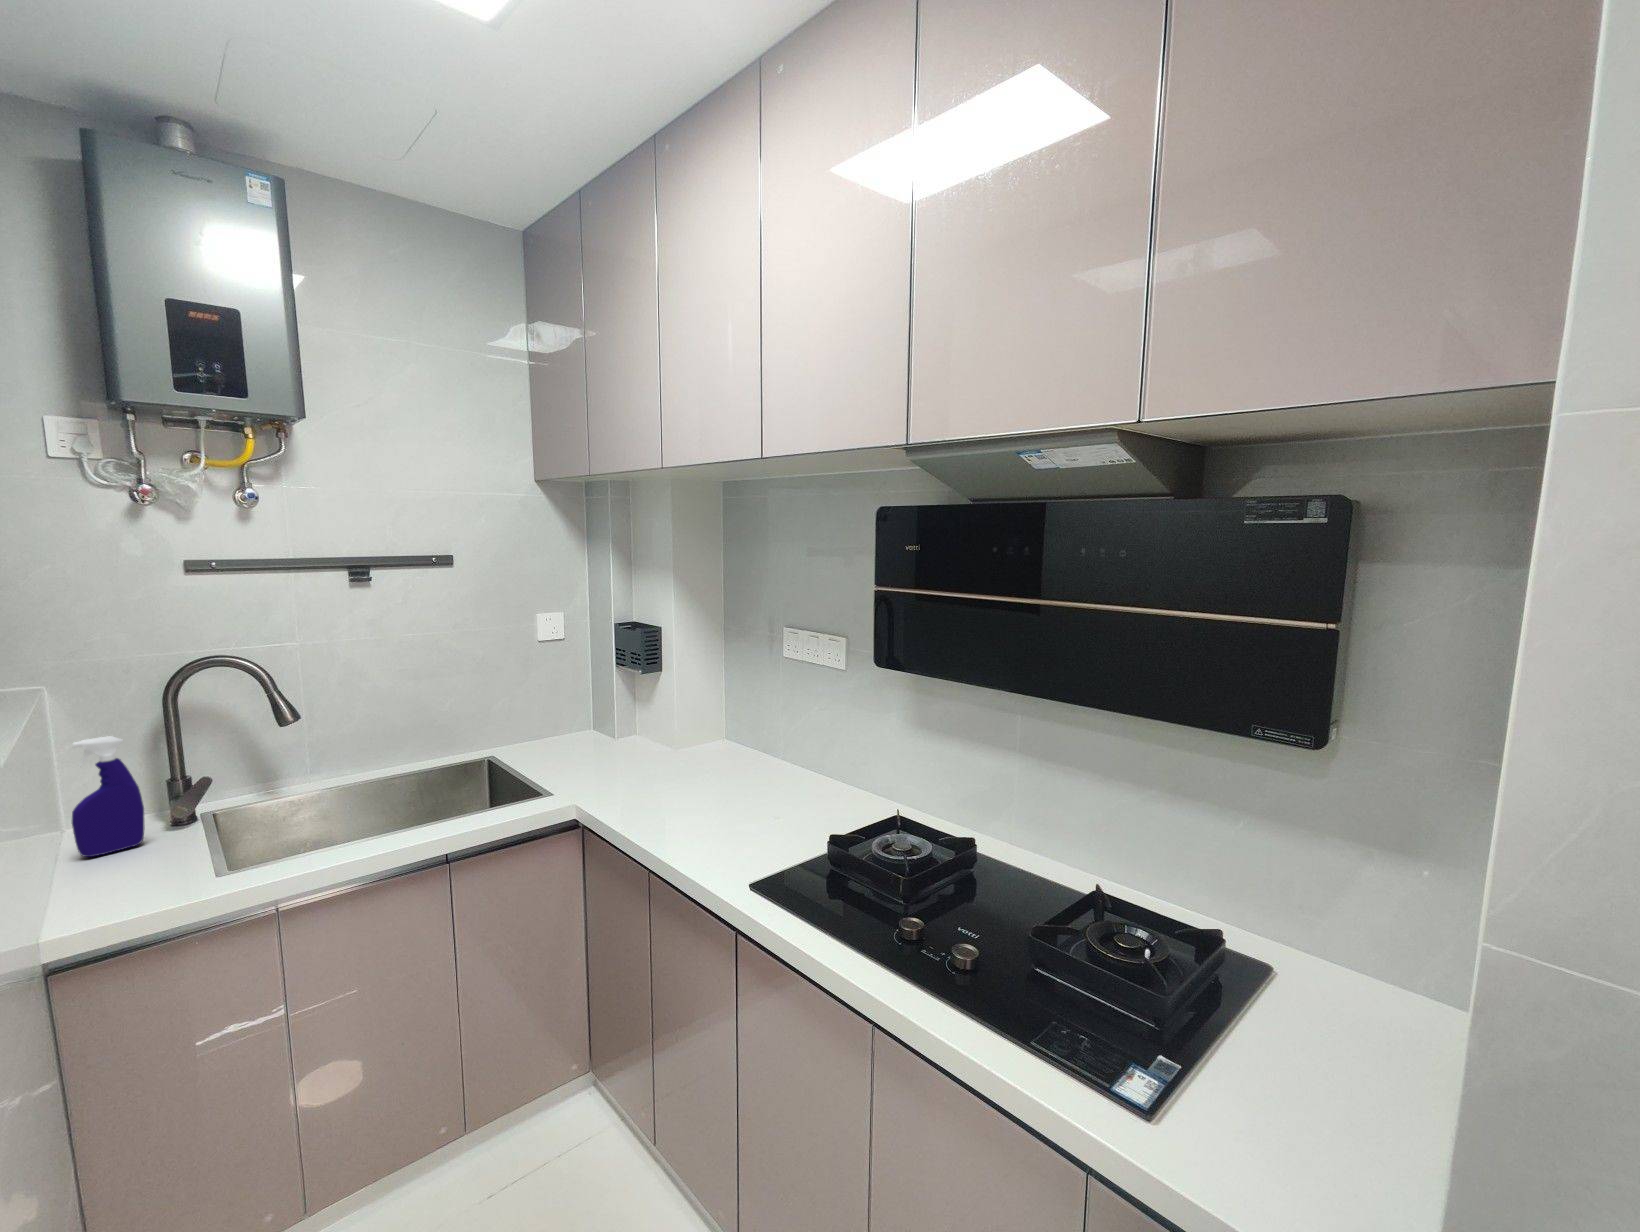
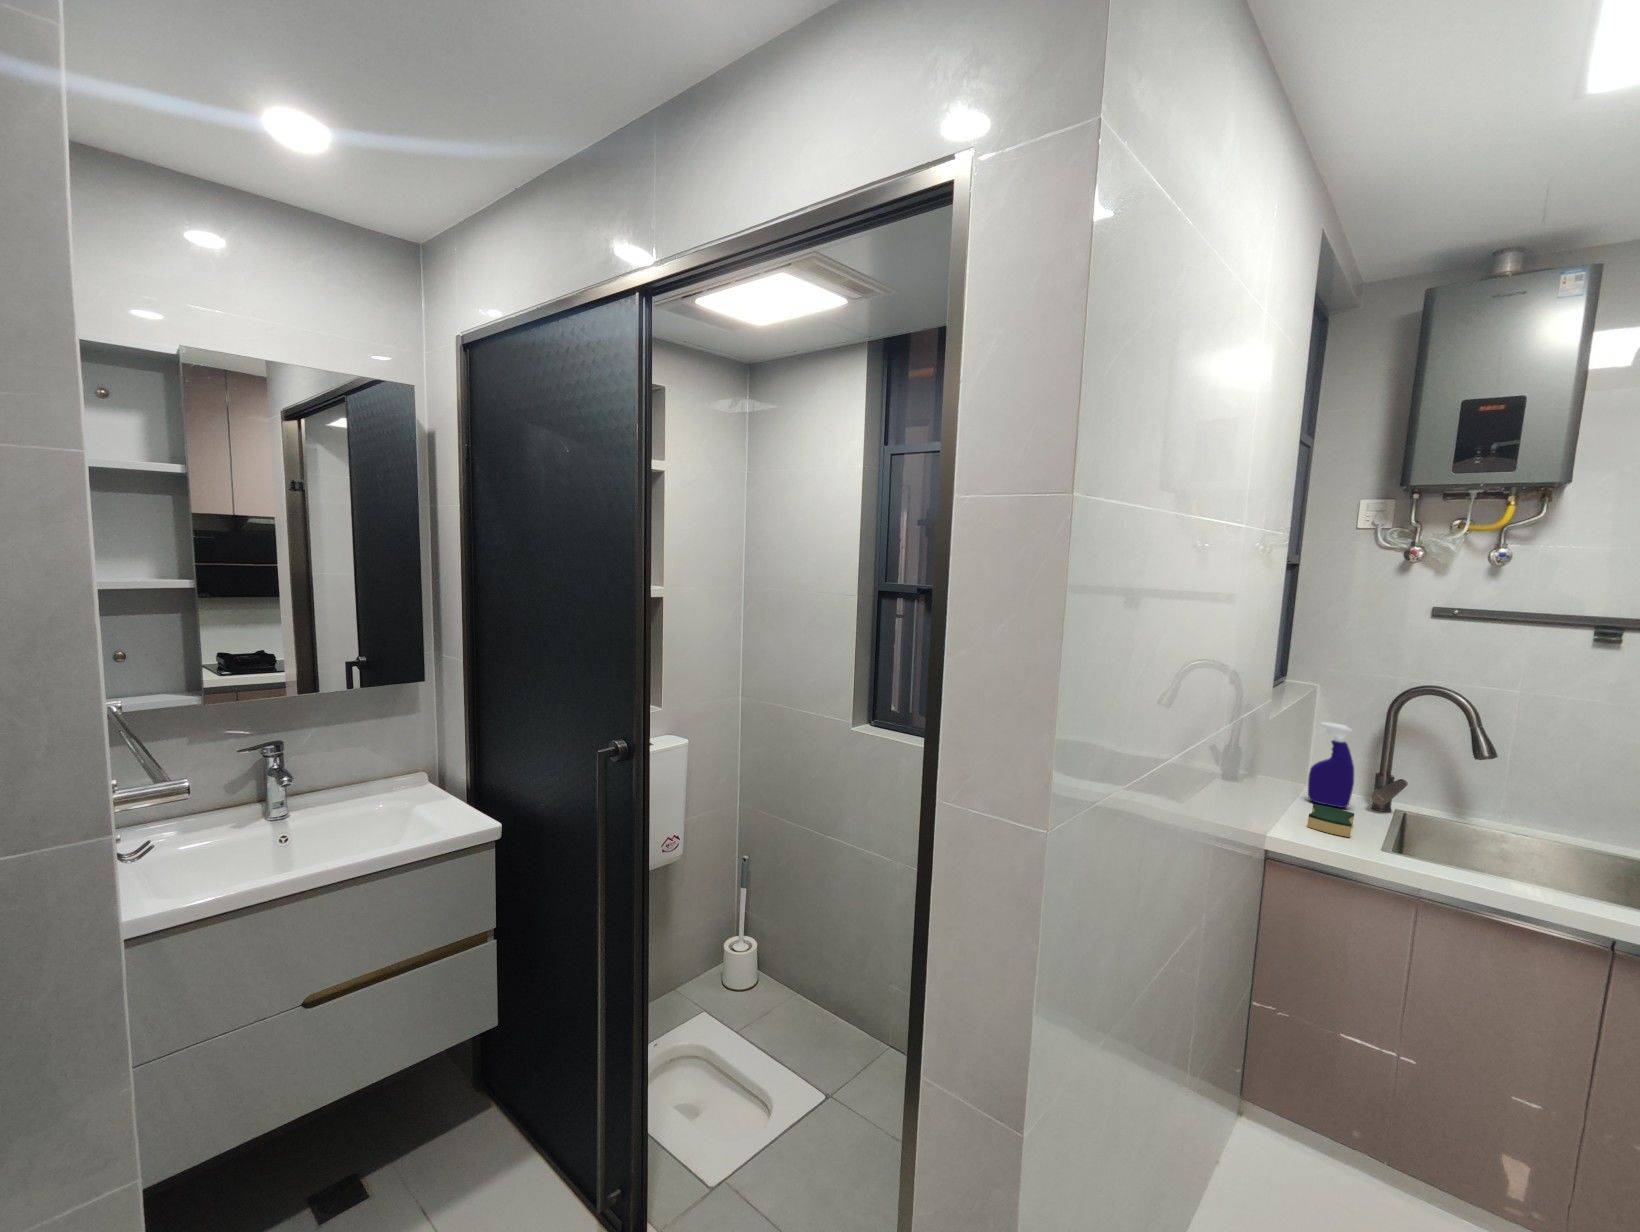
sponge: none [94,847,165,899] -> present [1307,804,1354,837]

